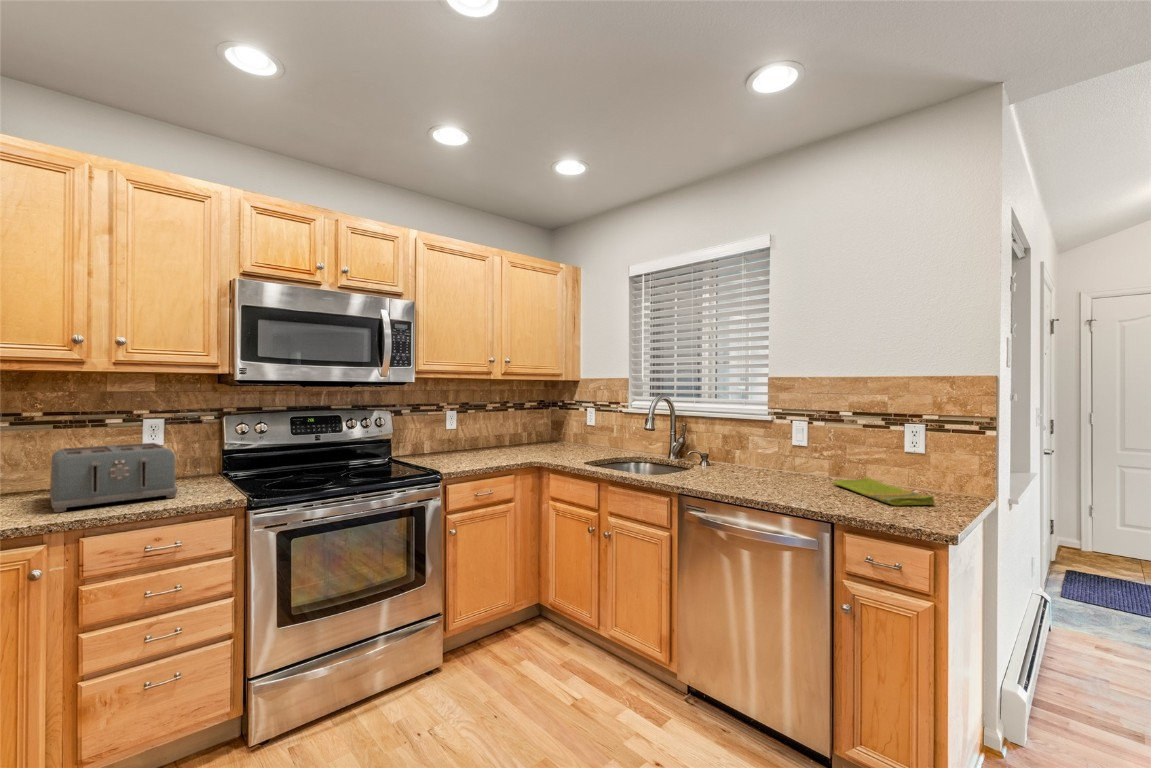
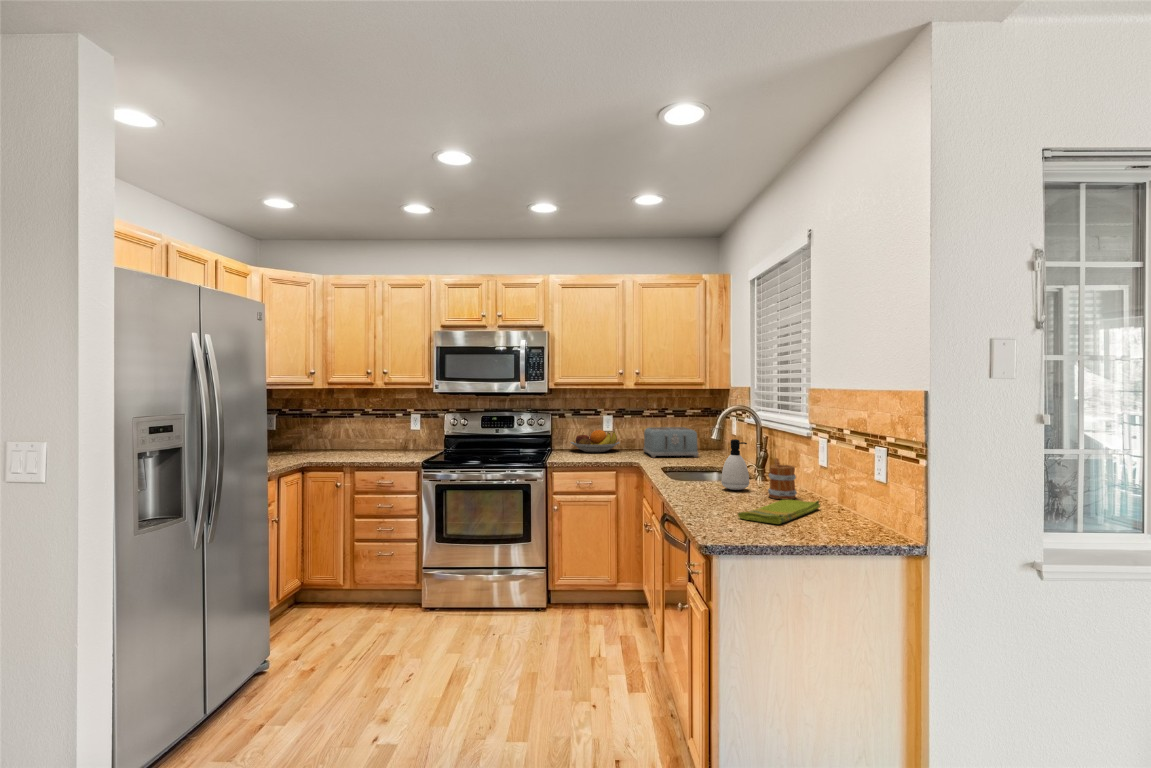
soap dispenser: none [731,426,761,478] -> present [721,439,749,490]
fruit bowl: none [408,428,470,456] -> present [570,430,620,452]
mug: none [778,442,817,481] -> present [768,458,797,499]
toaster: present [49,443,177,512] -> present [644,427,698,458]

